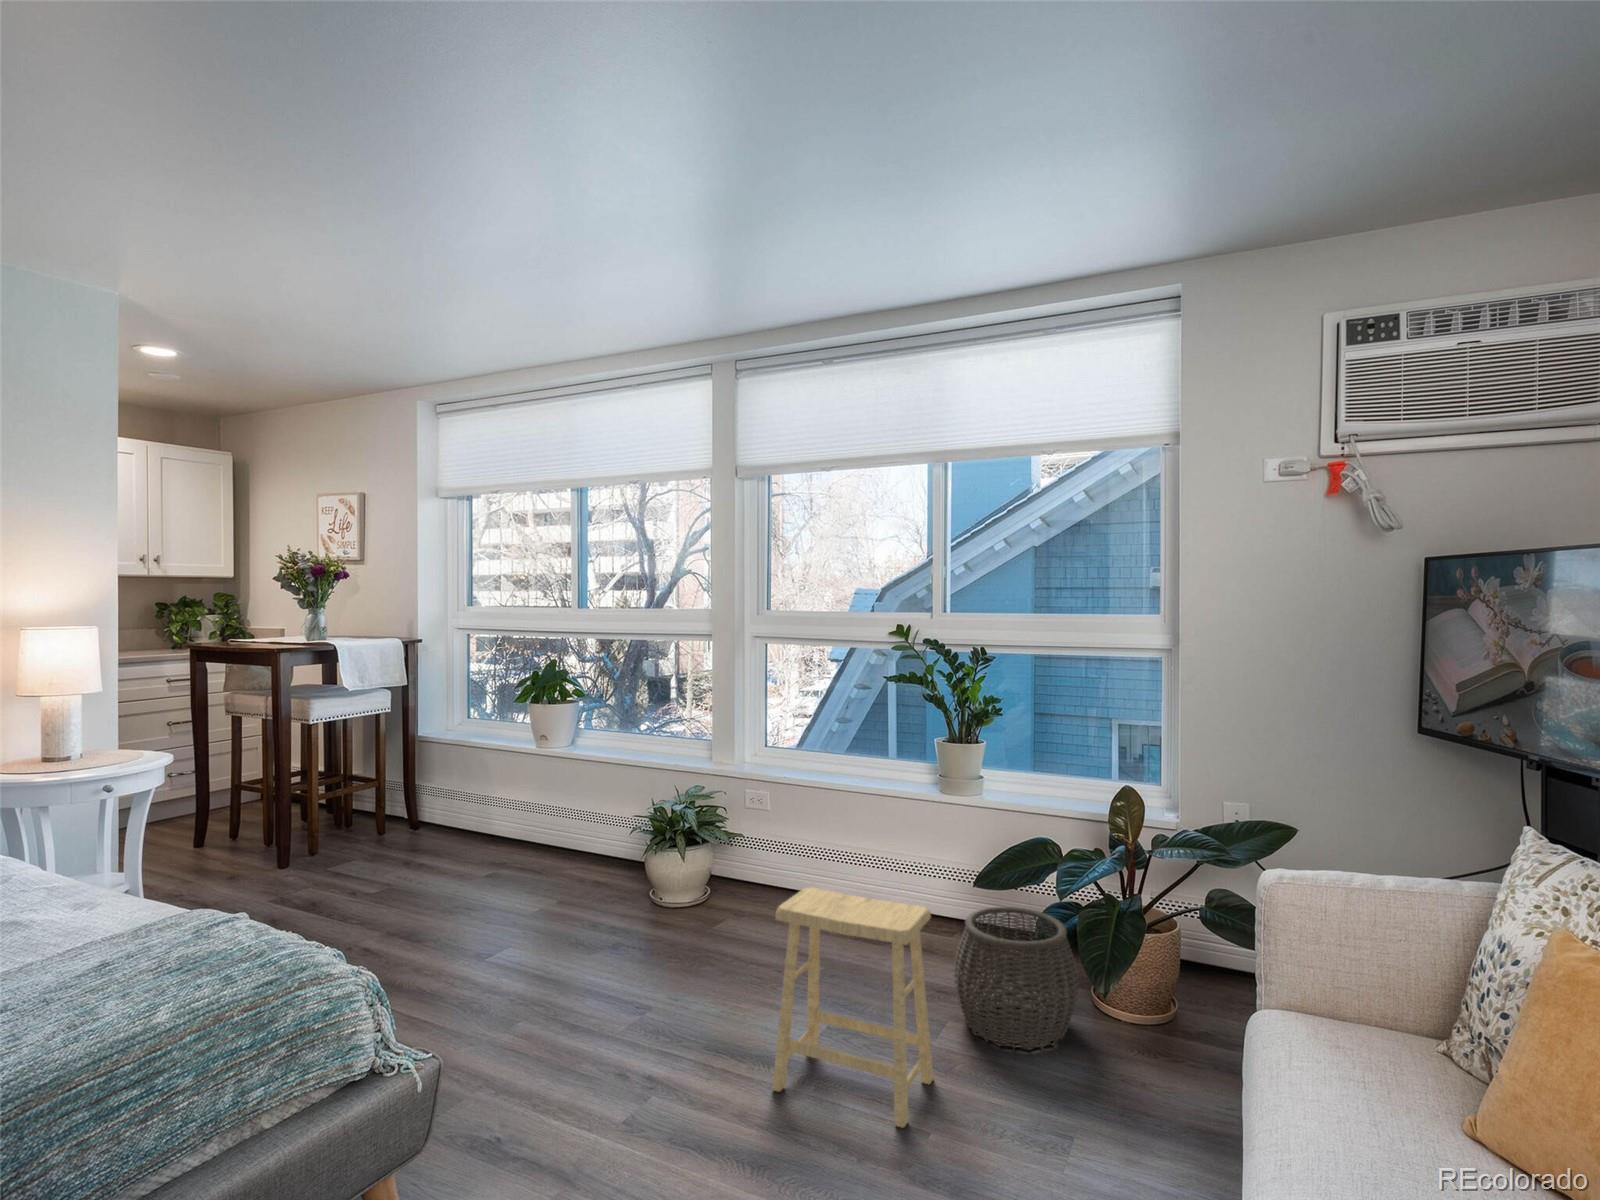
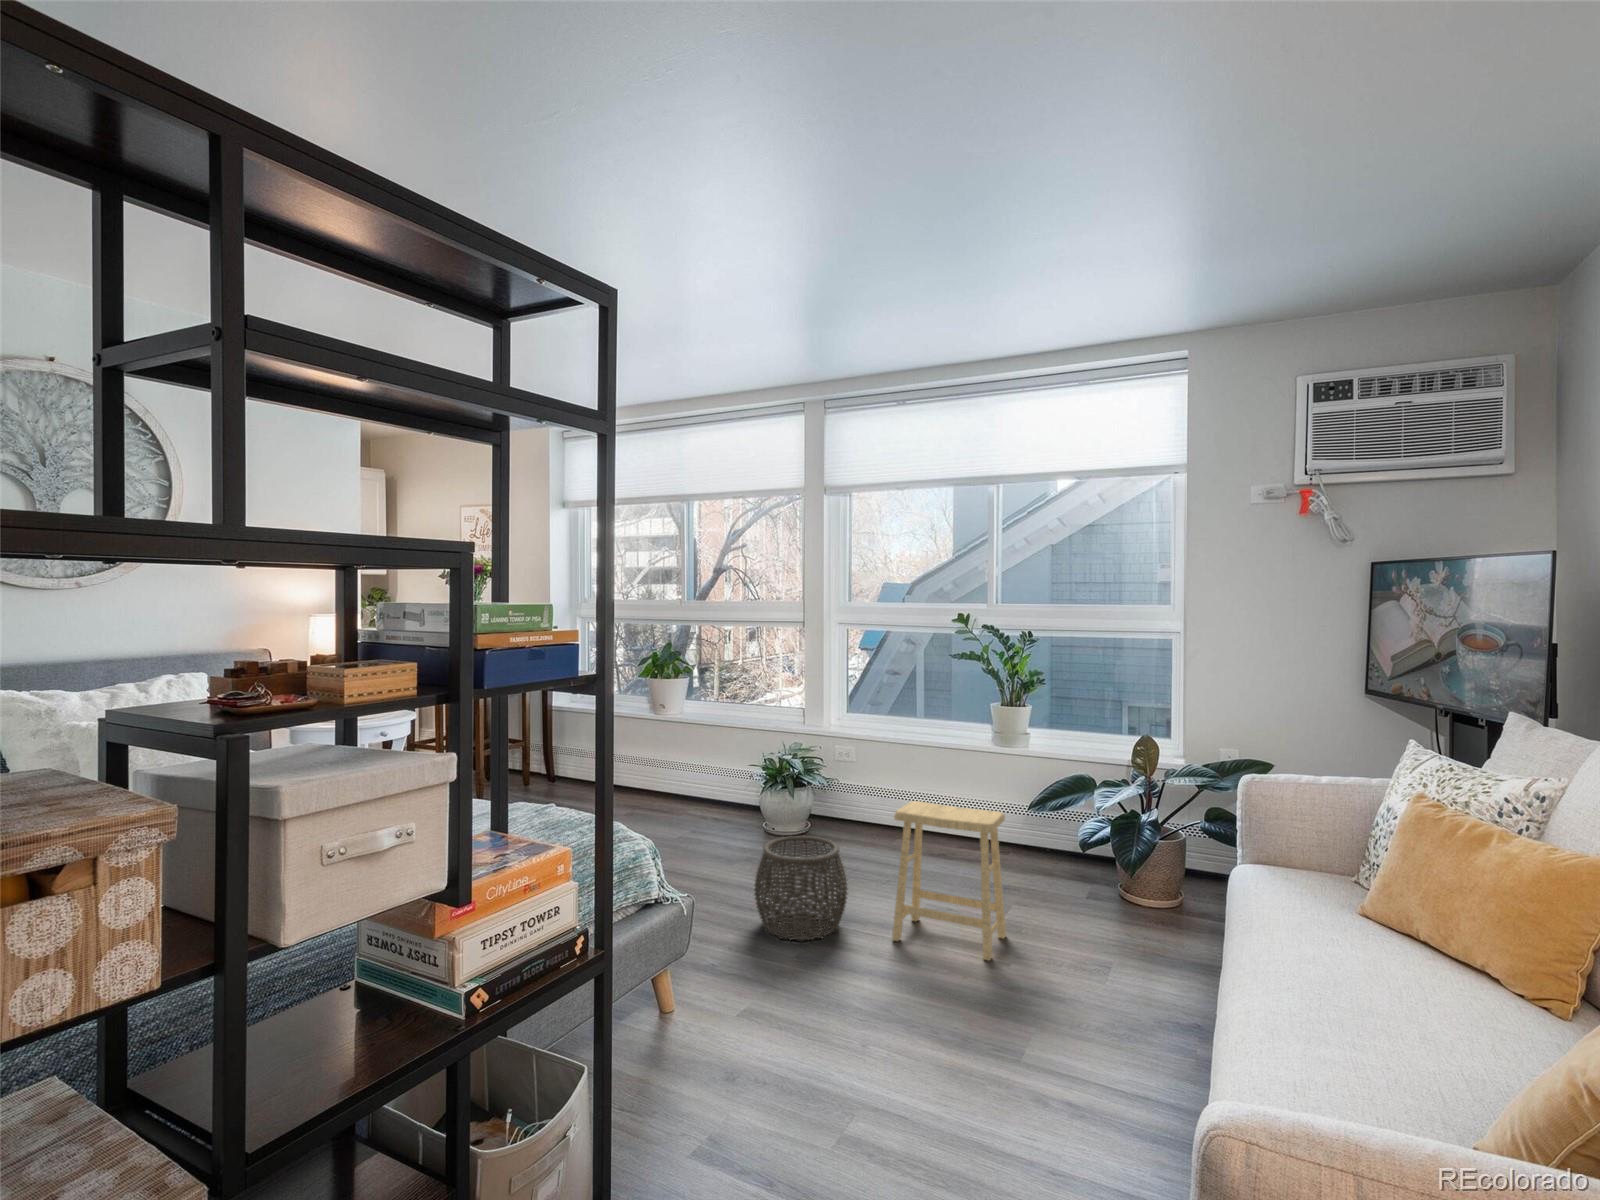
woven basket: present [953,907,1079,1050] -> present [754,836,848,940]

